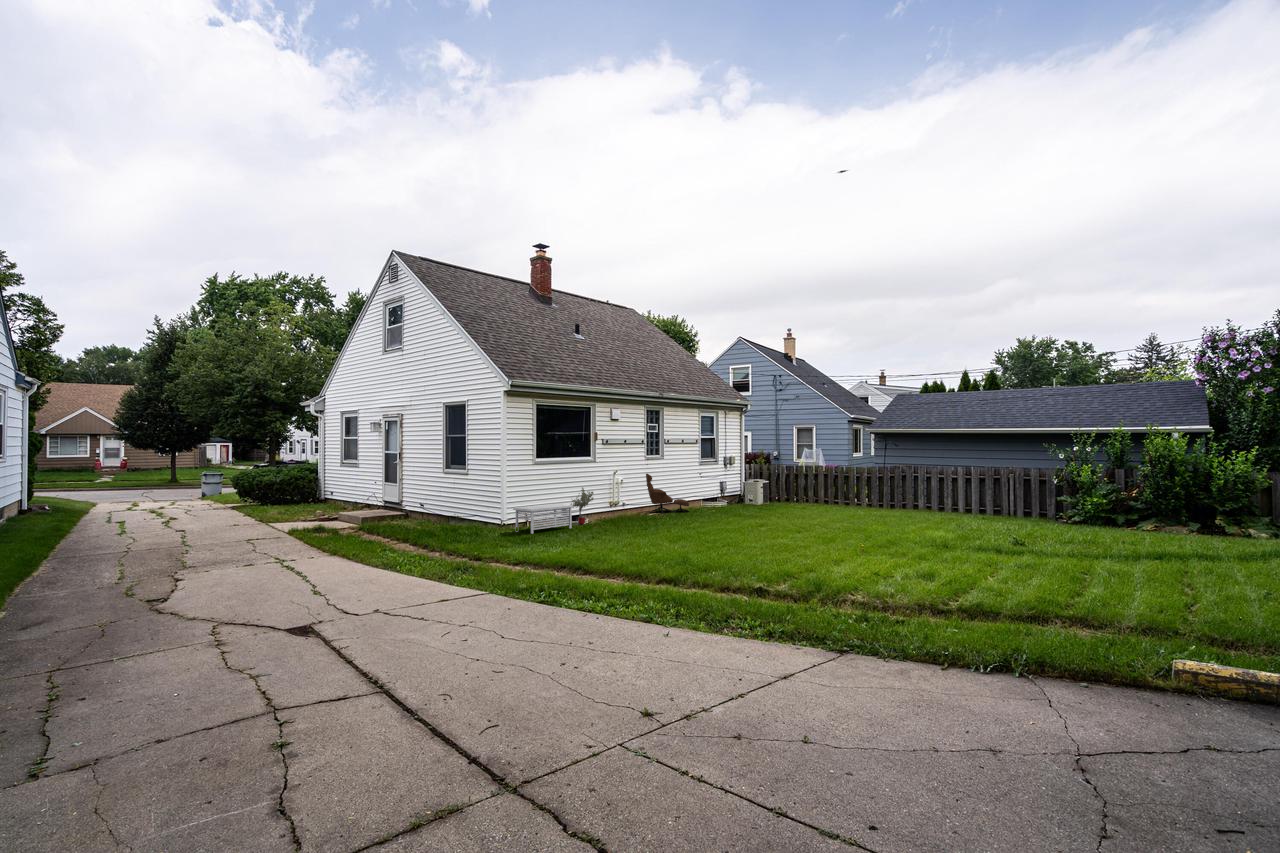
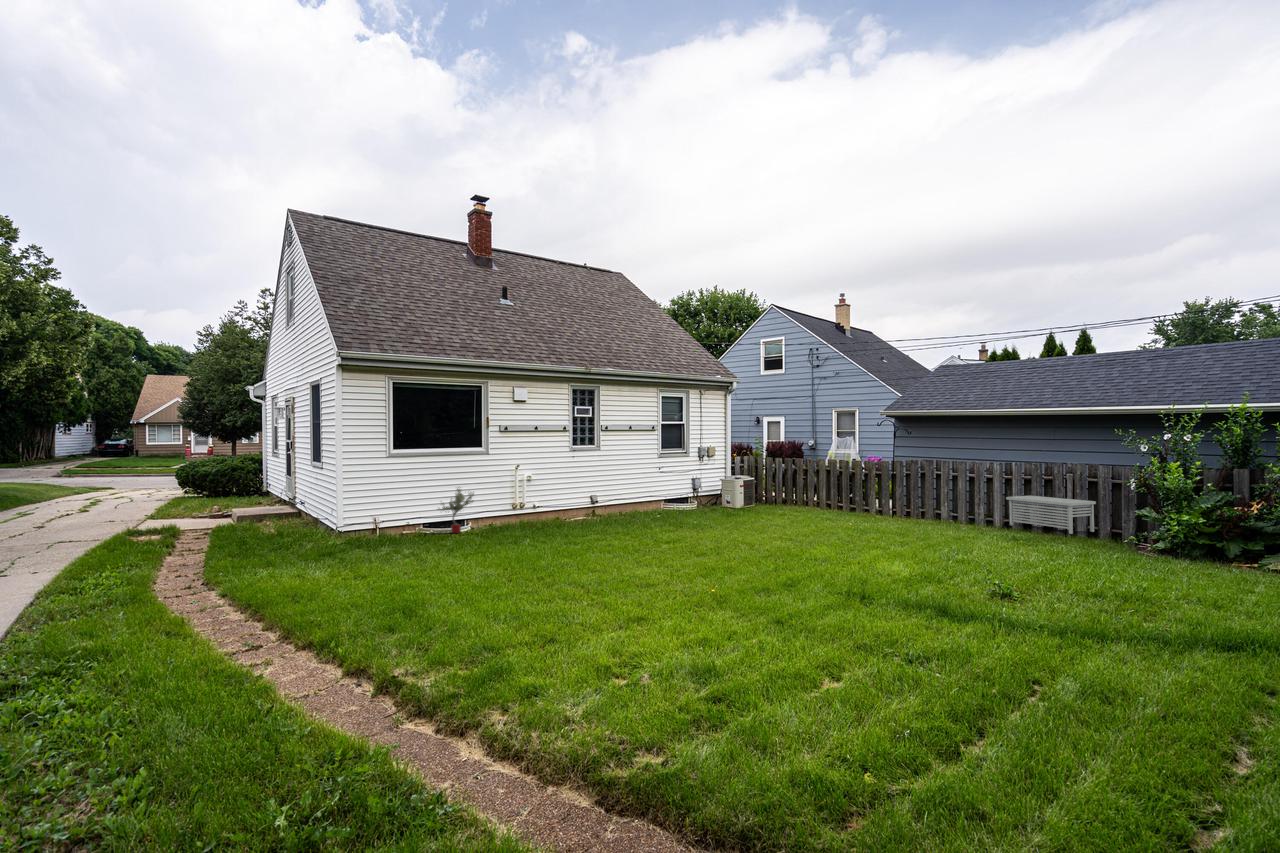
lounge chair: present [646,474,689,513] -> none [568,468,624,519]
storage bench: present [513,504,573,534] -> present [1006,496,1096,534]

